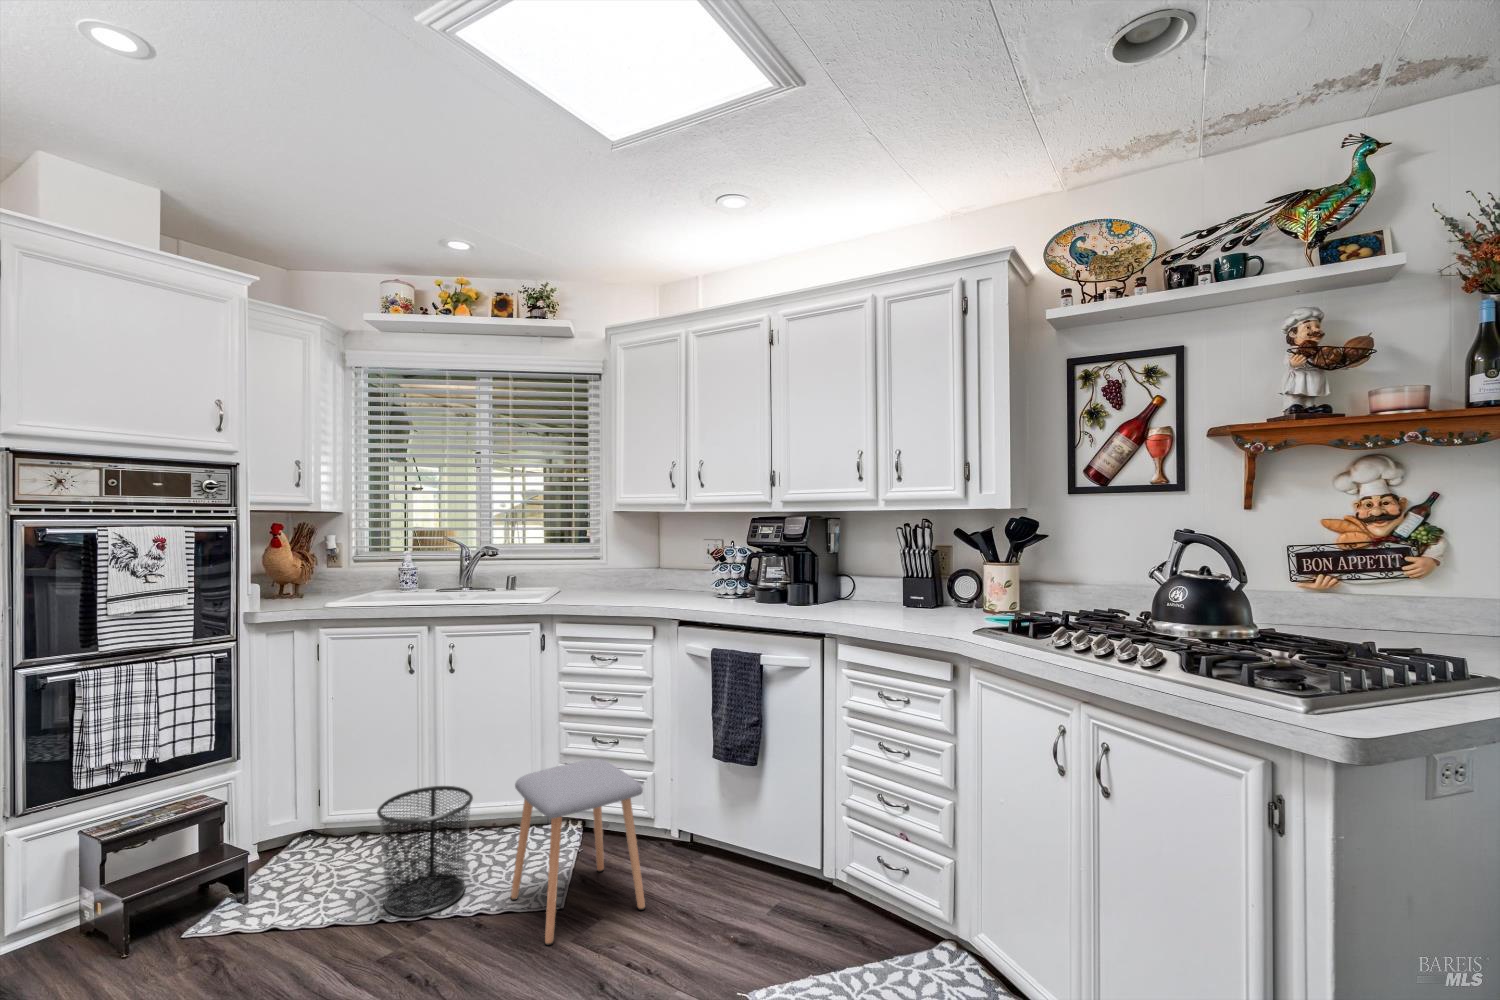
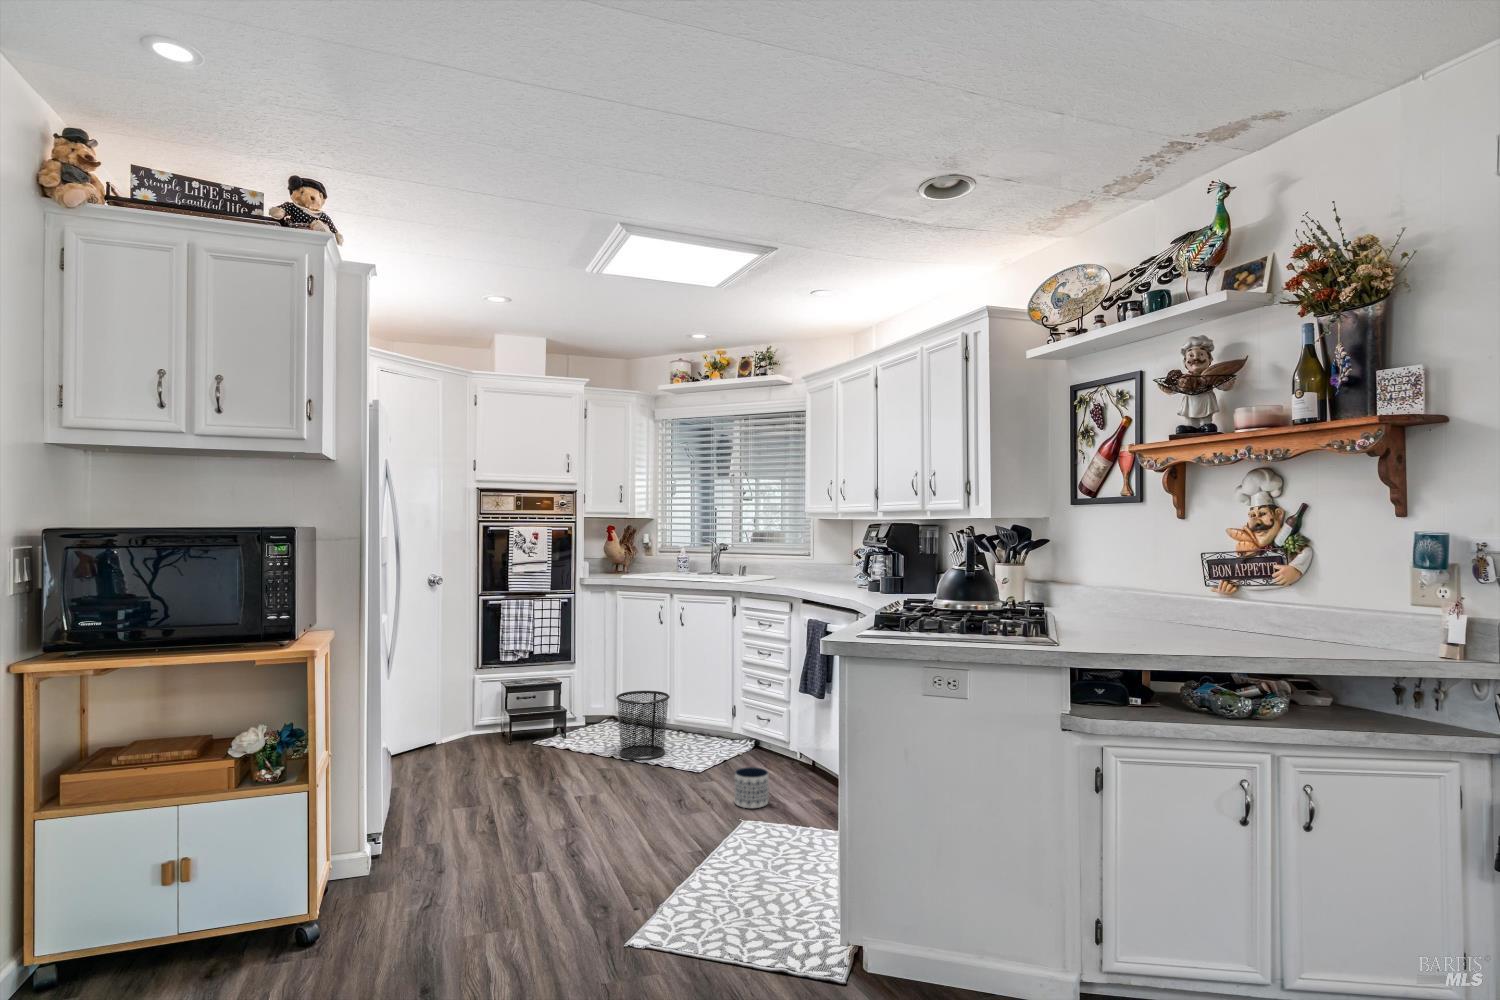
stool: present [511,759,645,945] -> none [676,686,746,783]
planter: none [673,886,725,962] -> present [734,767,769,808]

